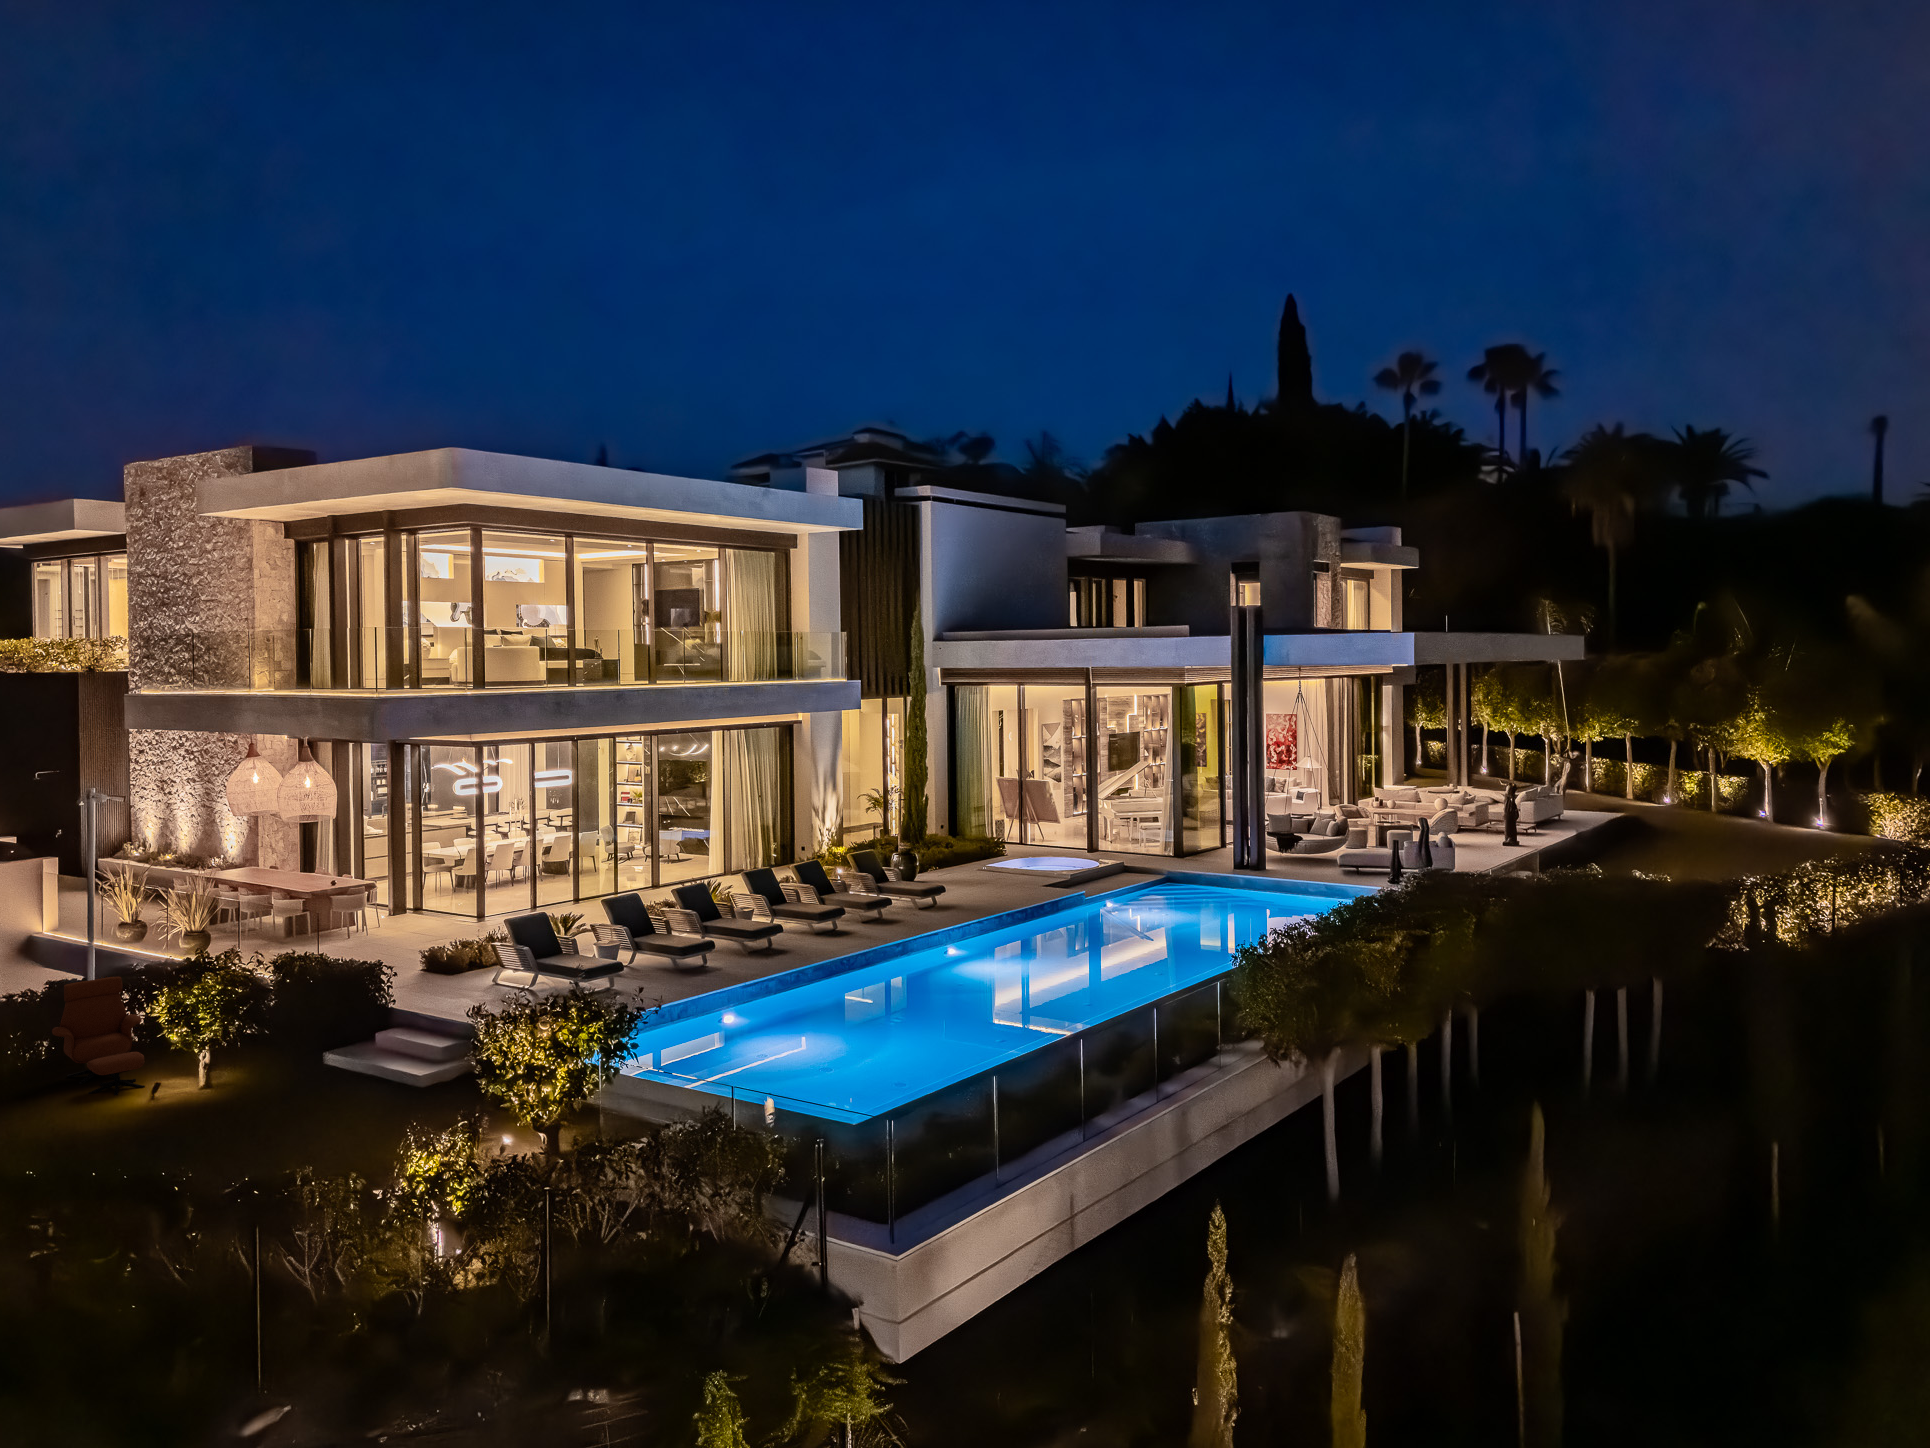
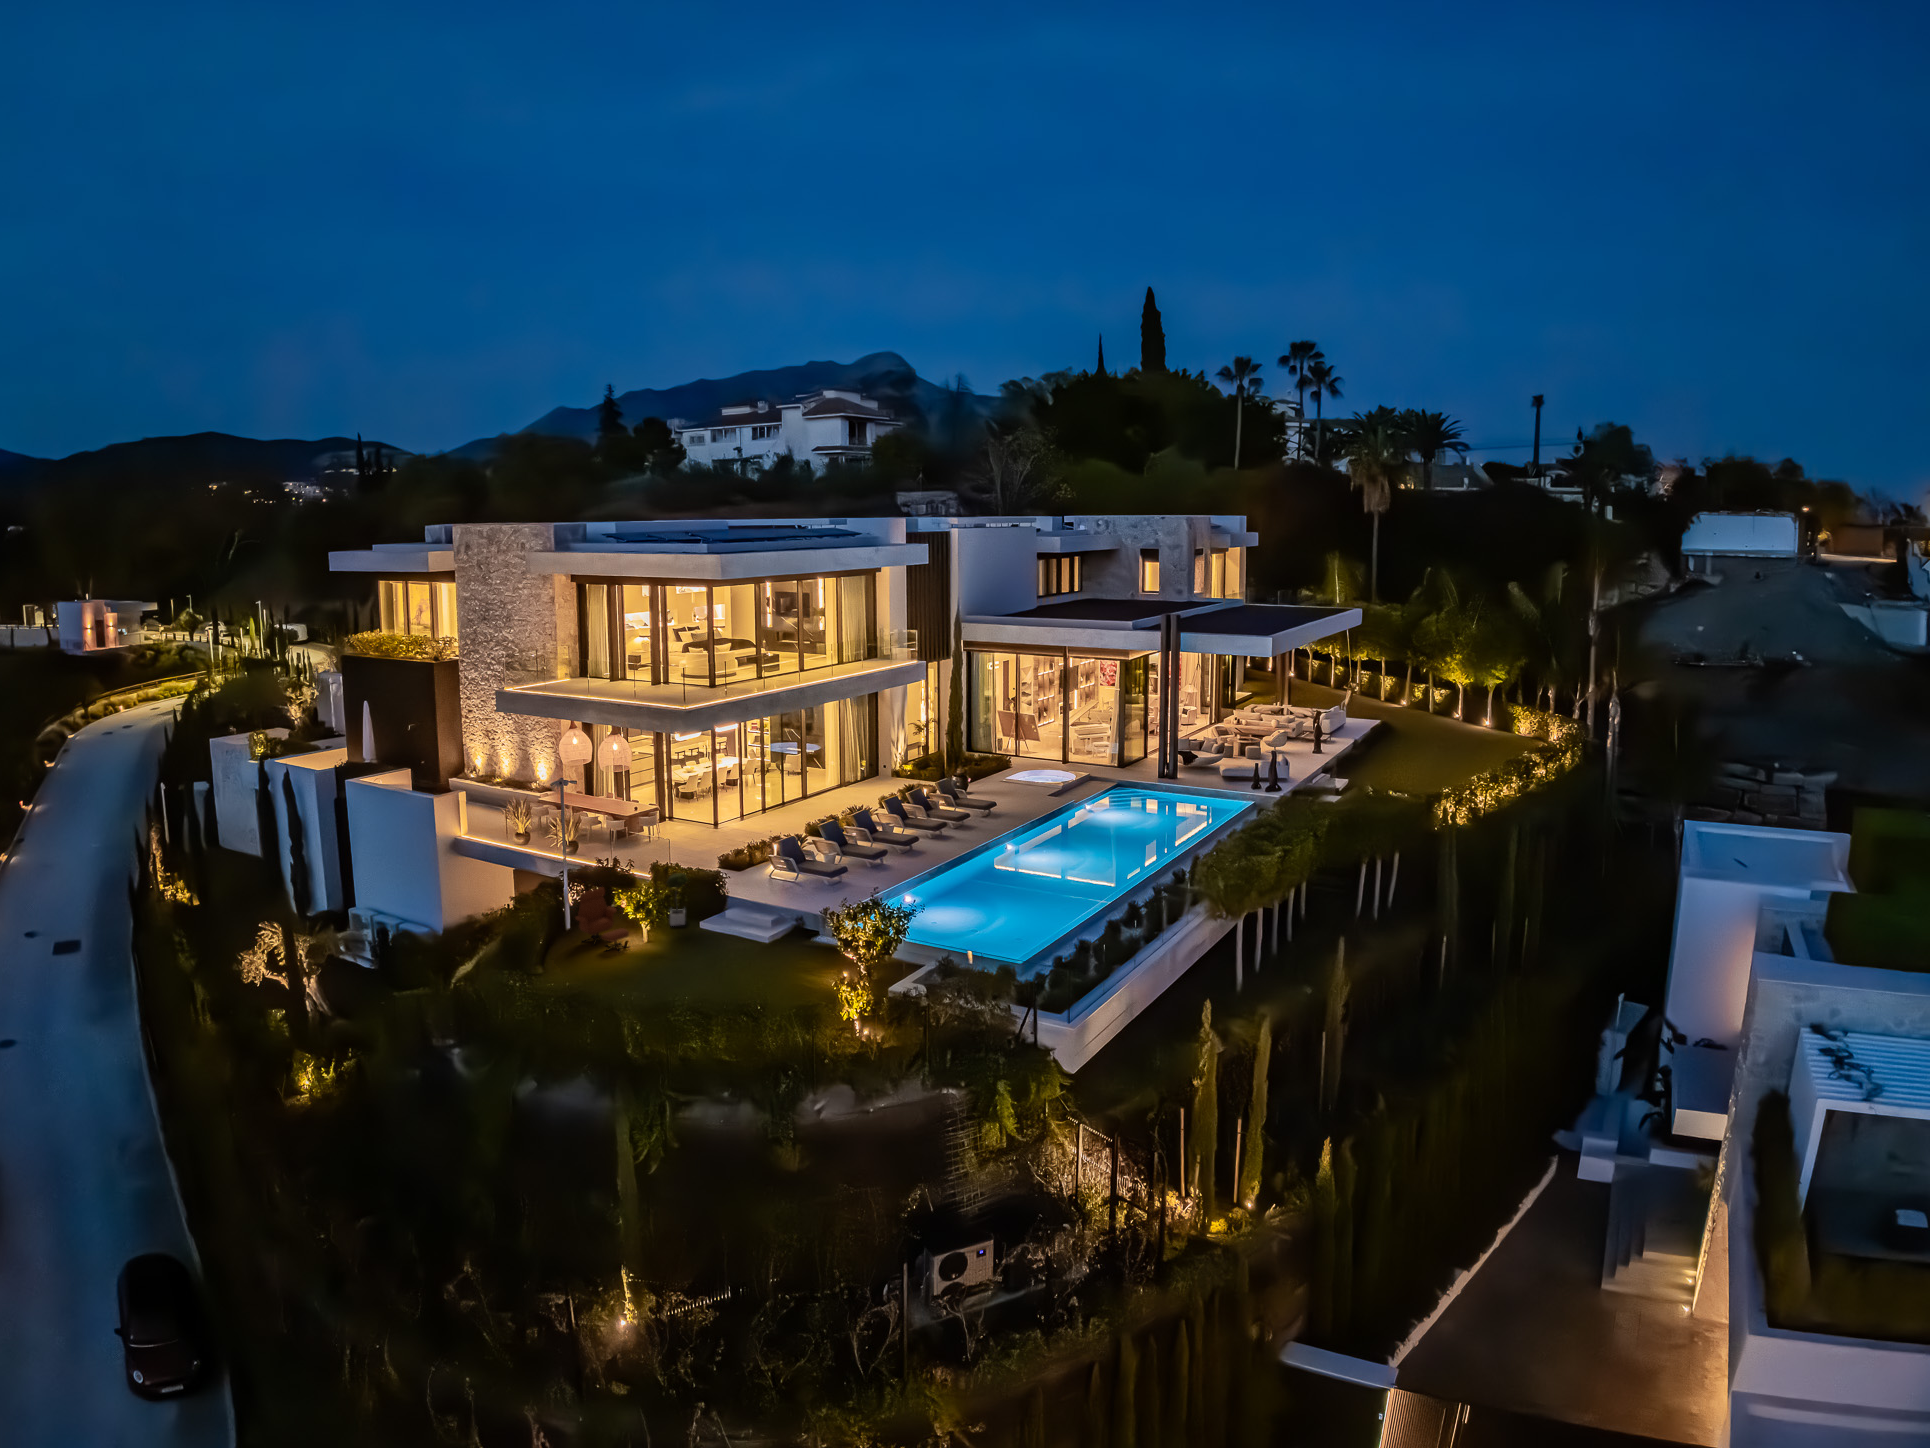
potted tree: none [248,957,292,1057] -> present [666,873,688,926]

